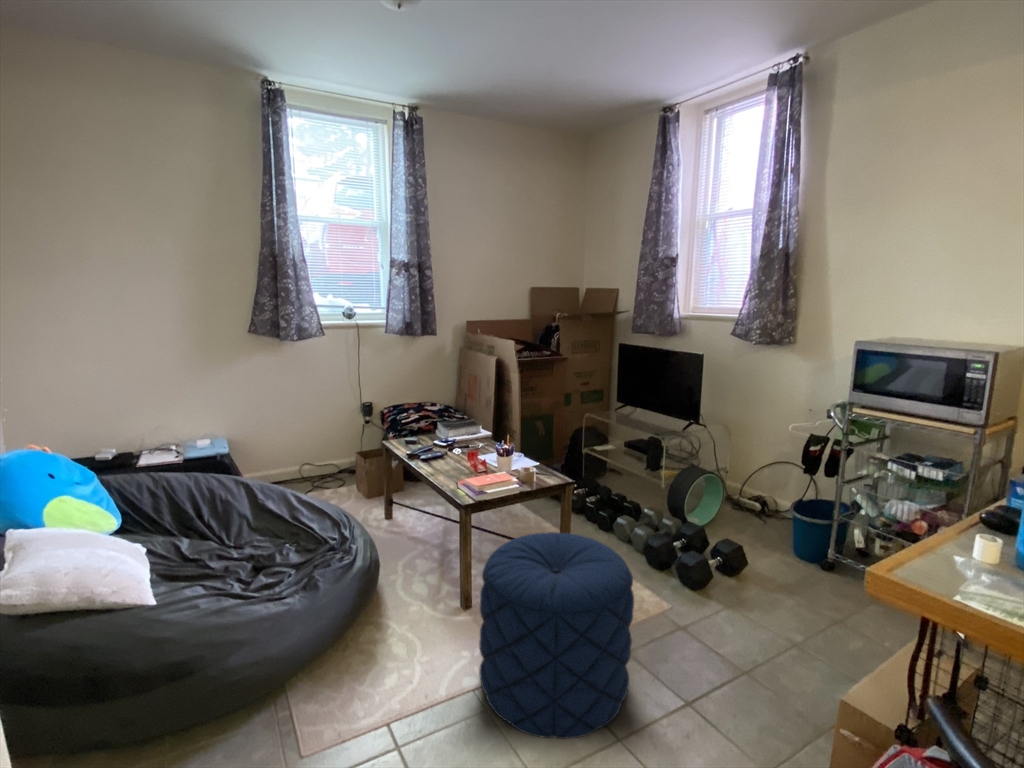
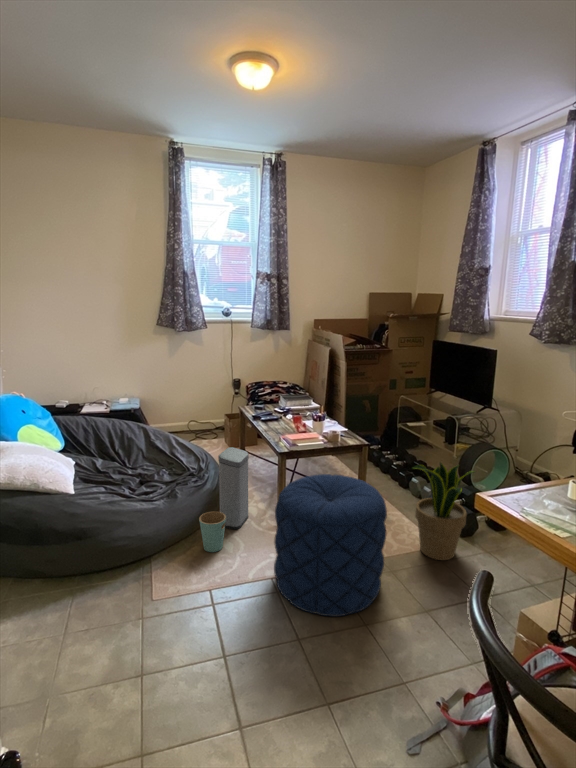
potted plant: none [640,501,720,627] -> present [413,463,473,560]
trash can: none [357,504,417,662] -> present [199,447,249,552]

